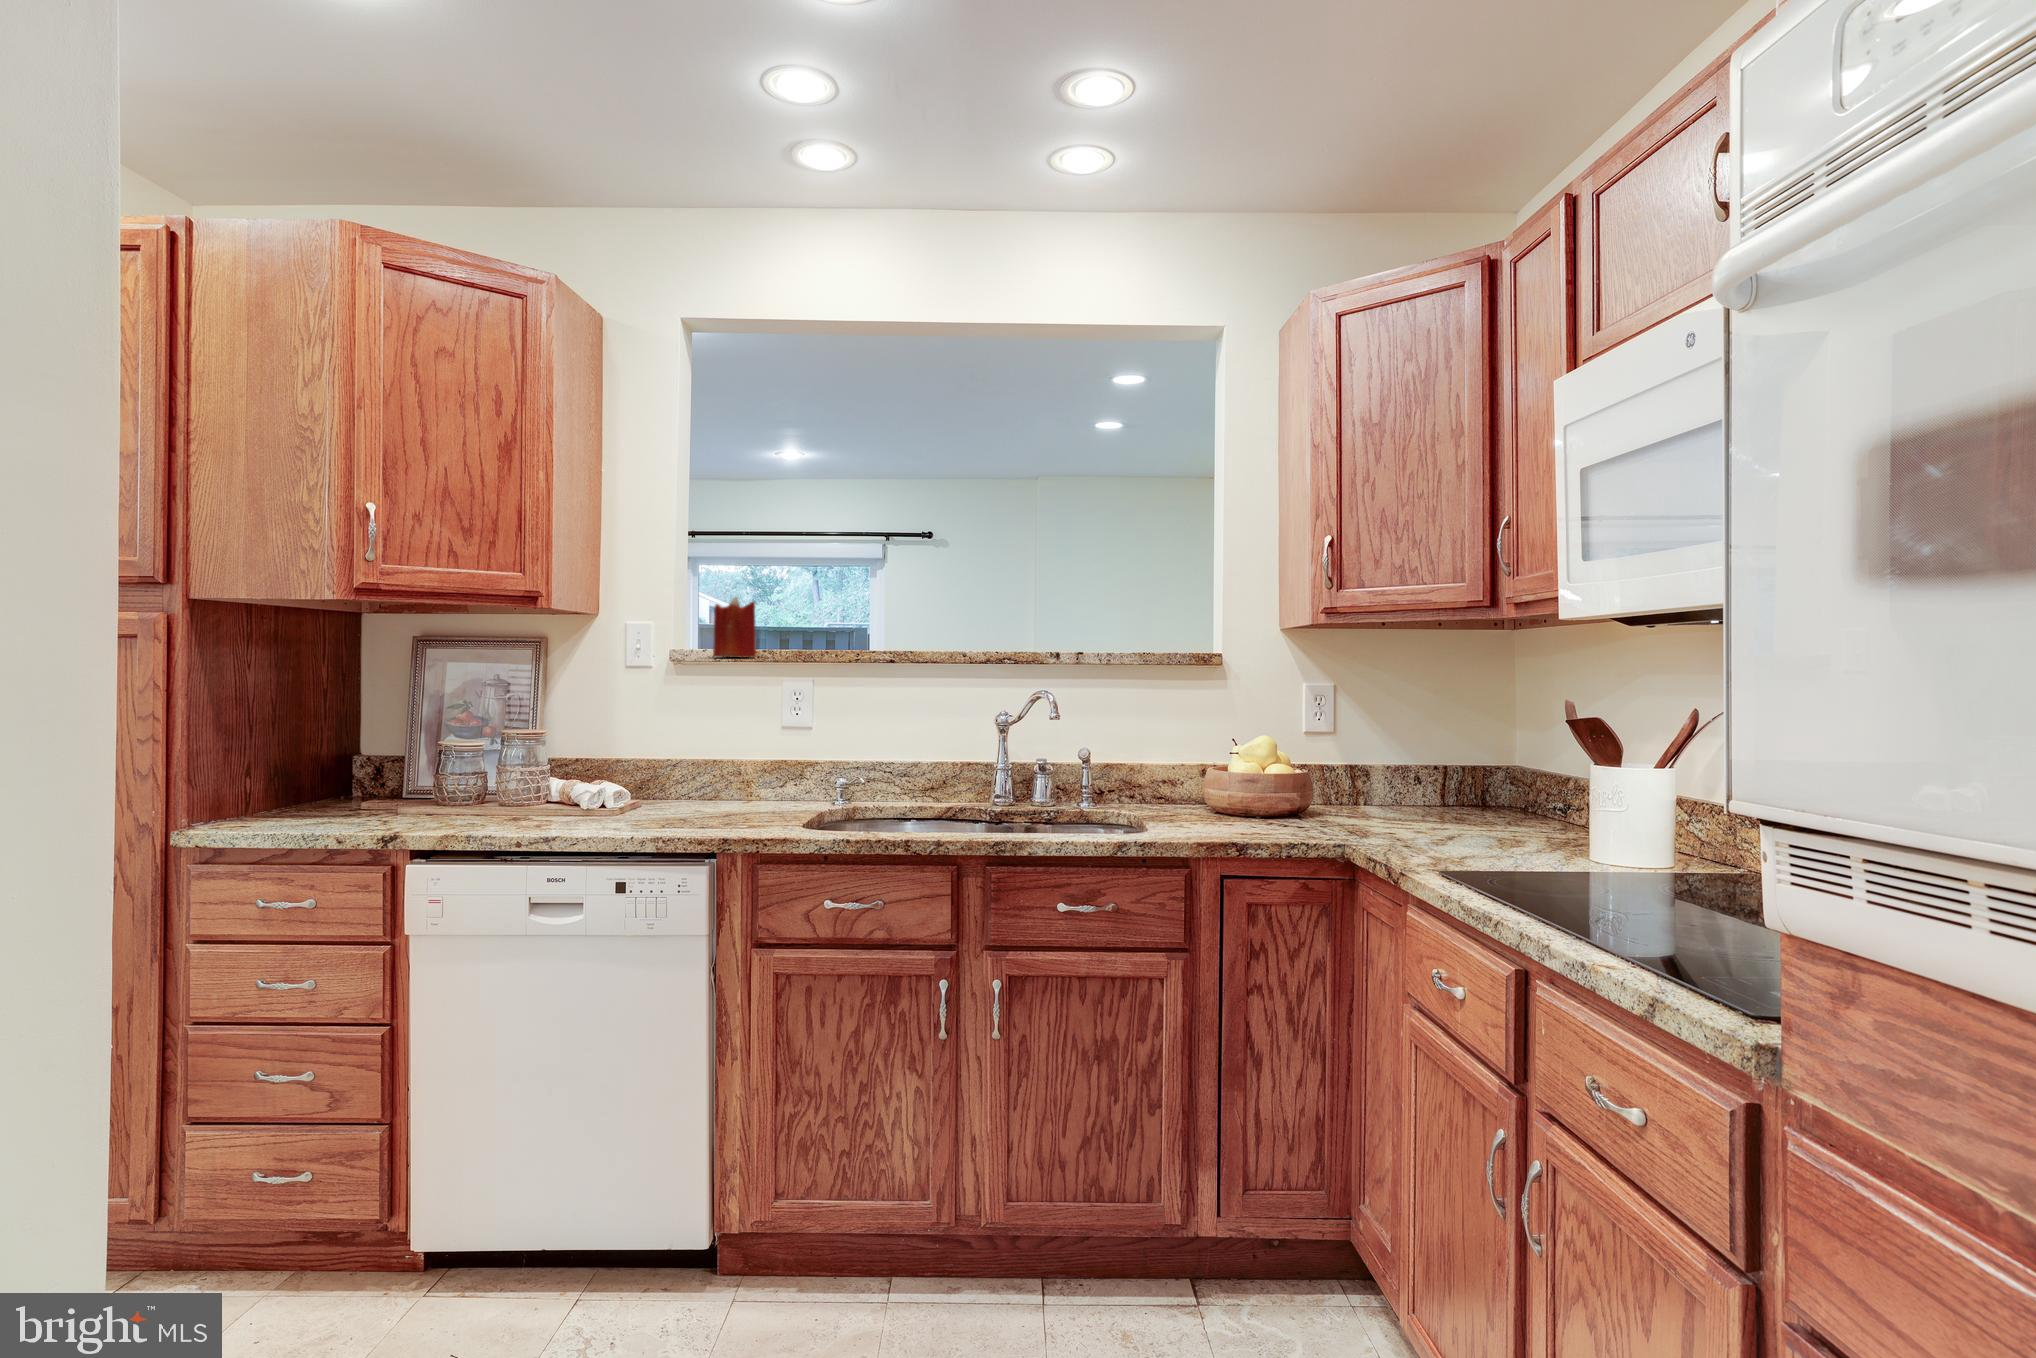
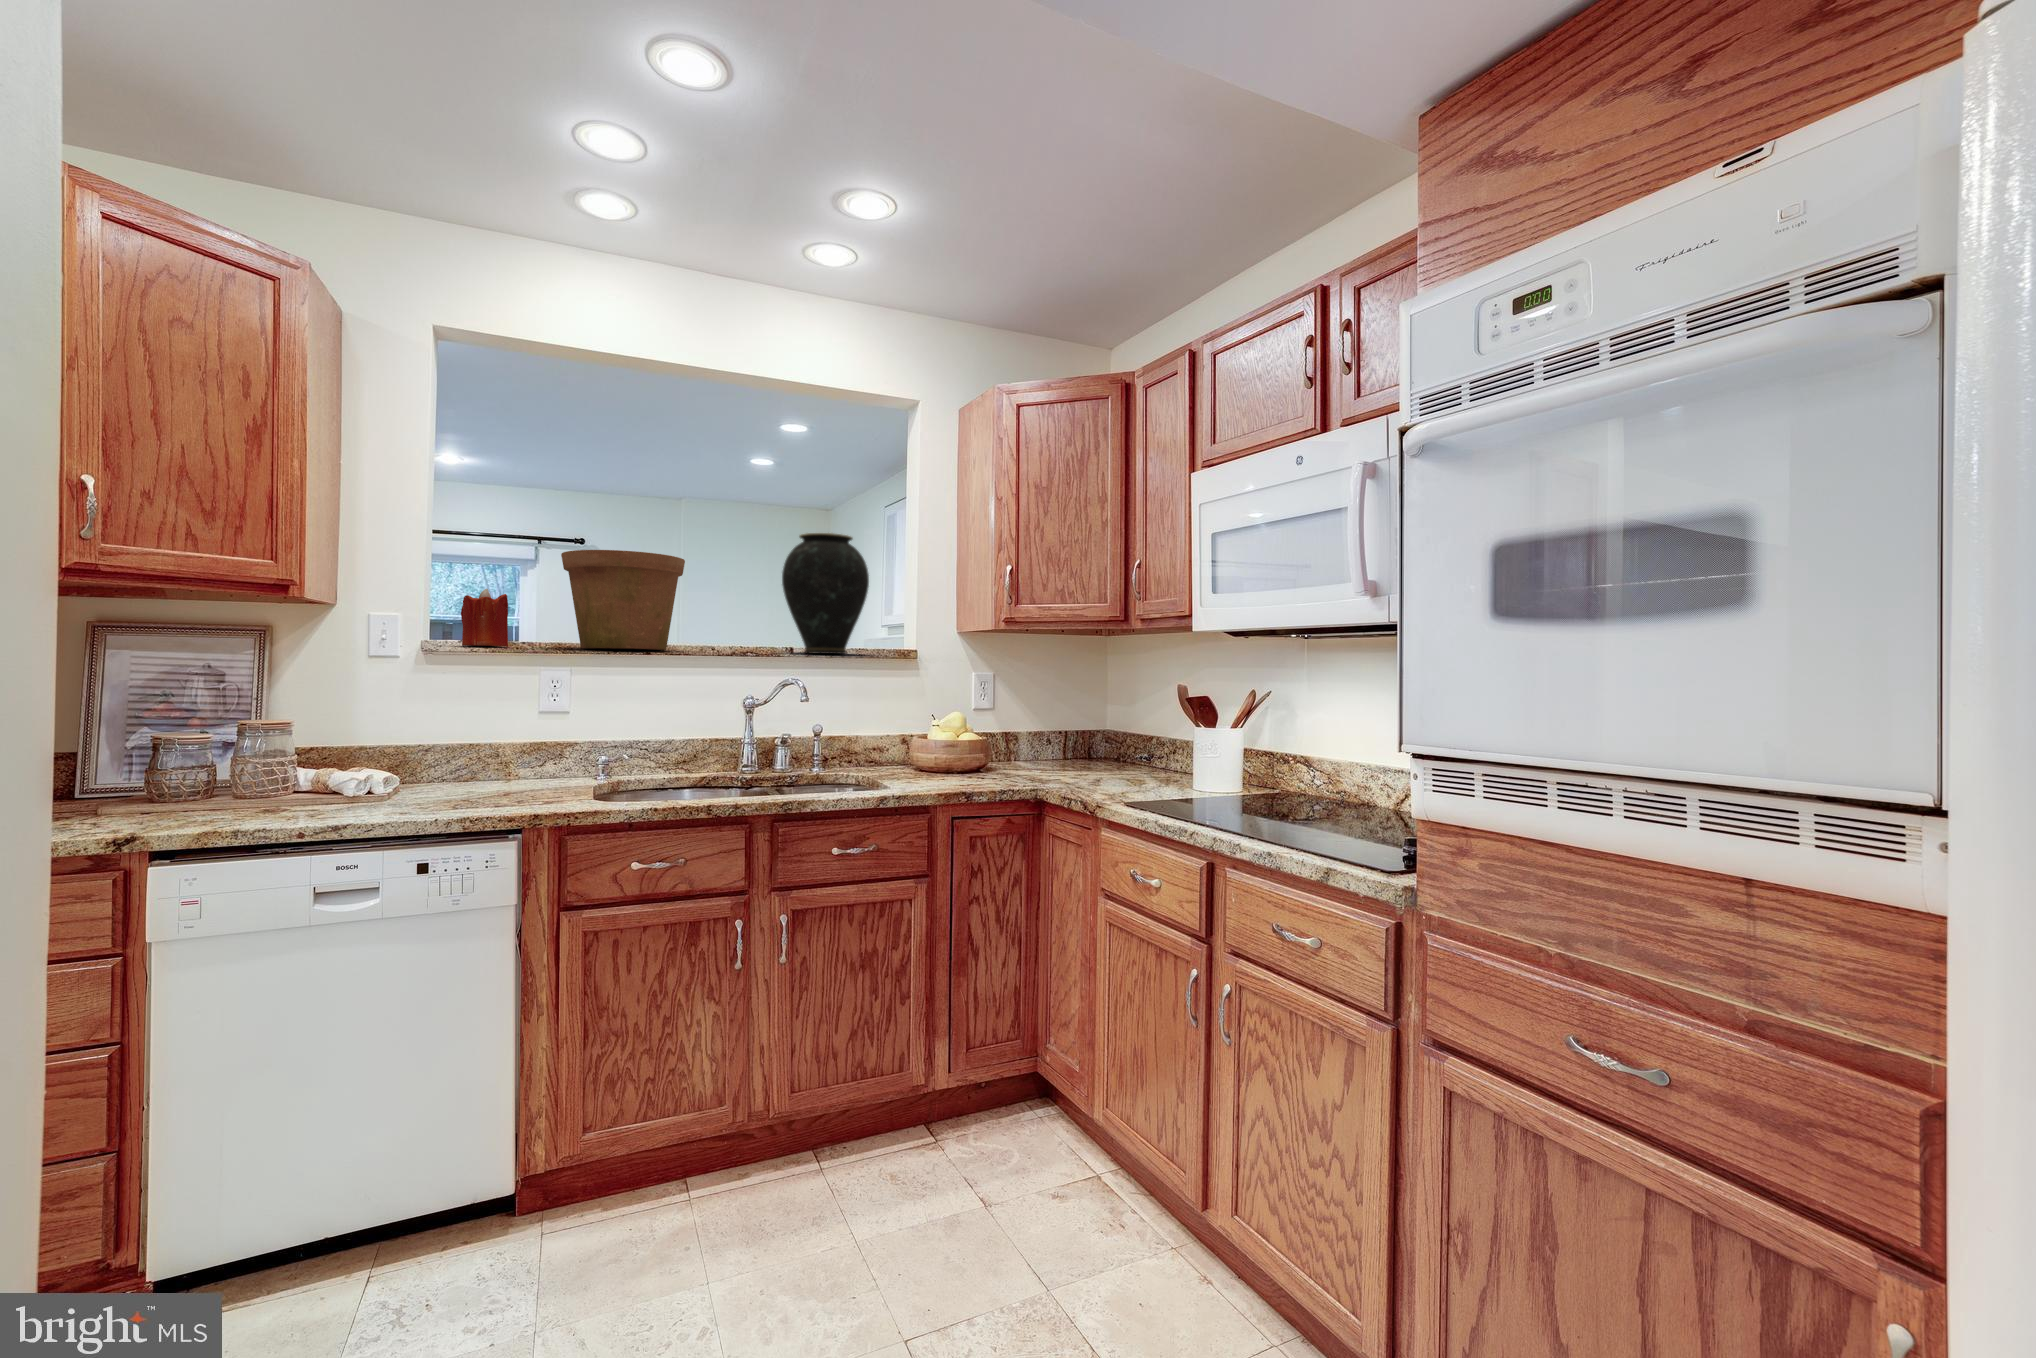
vase: none [1045,510,1150,660] -> present [782,533,869,654]
flower pot: none [805,547,933,659] -> present [561,550,685,650]

